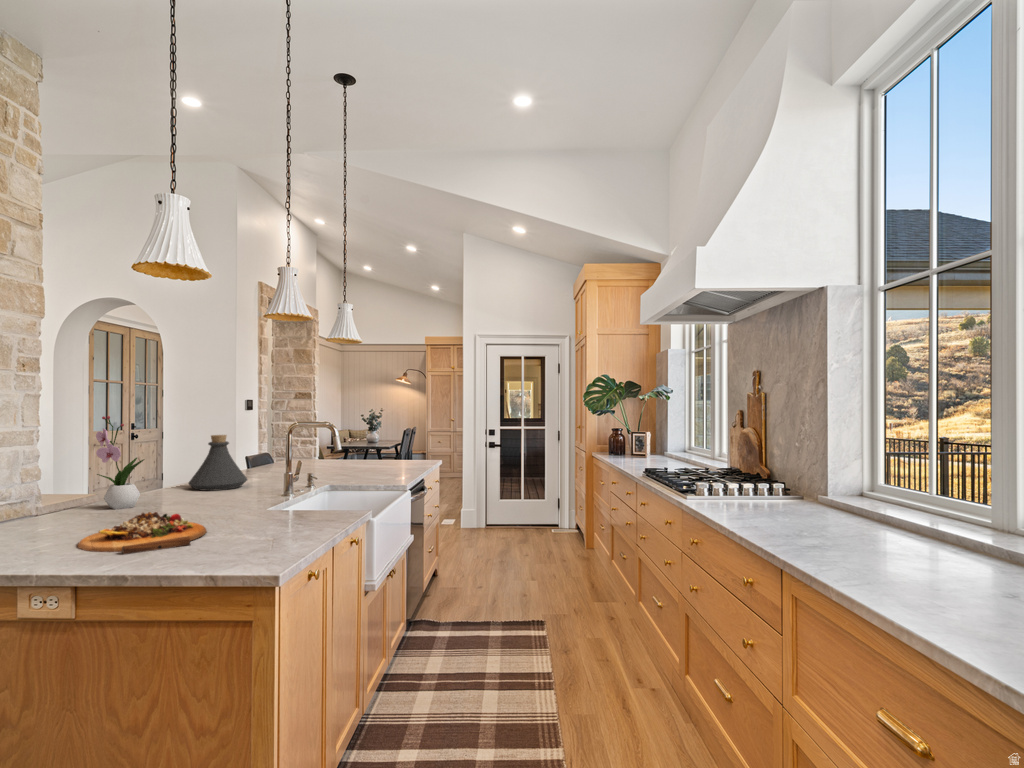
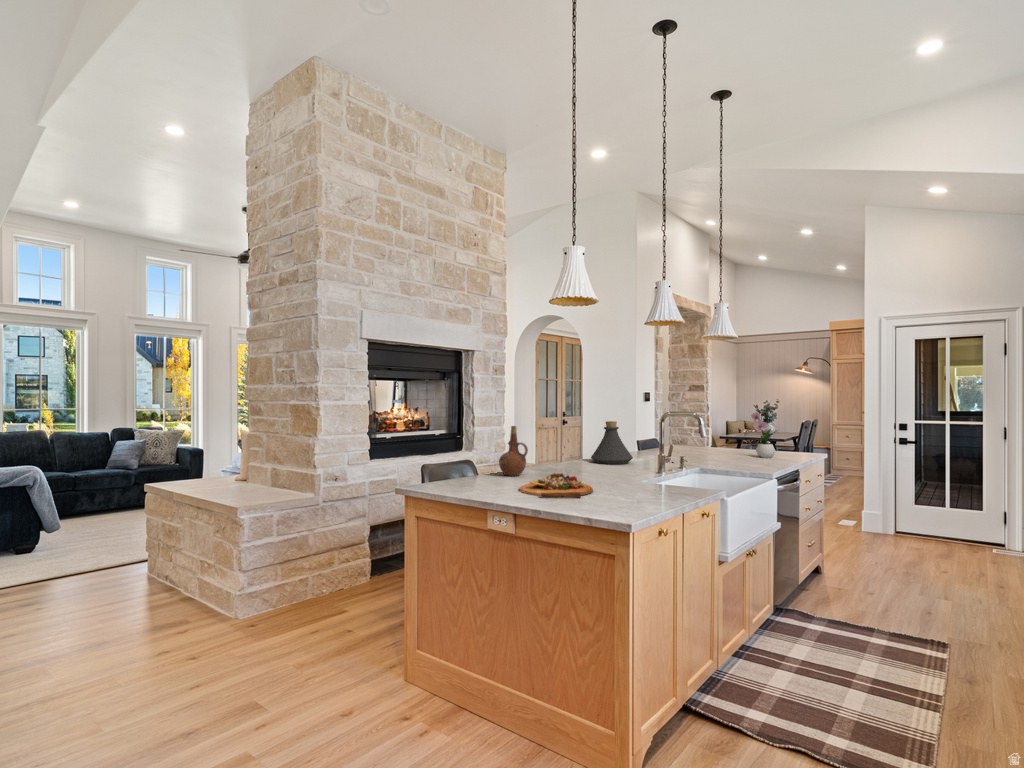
flower arrangement: present [96,416,144,509] -> present [751,405,776,458]
ceramic pitcher: none [33,447,90,524] -> present [499,426,528,476]

